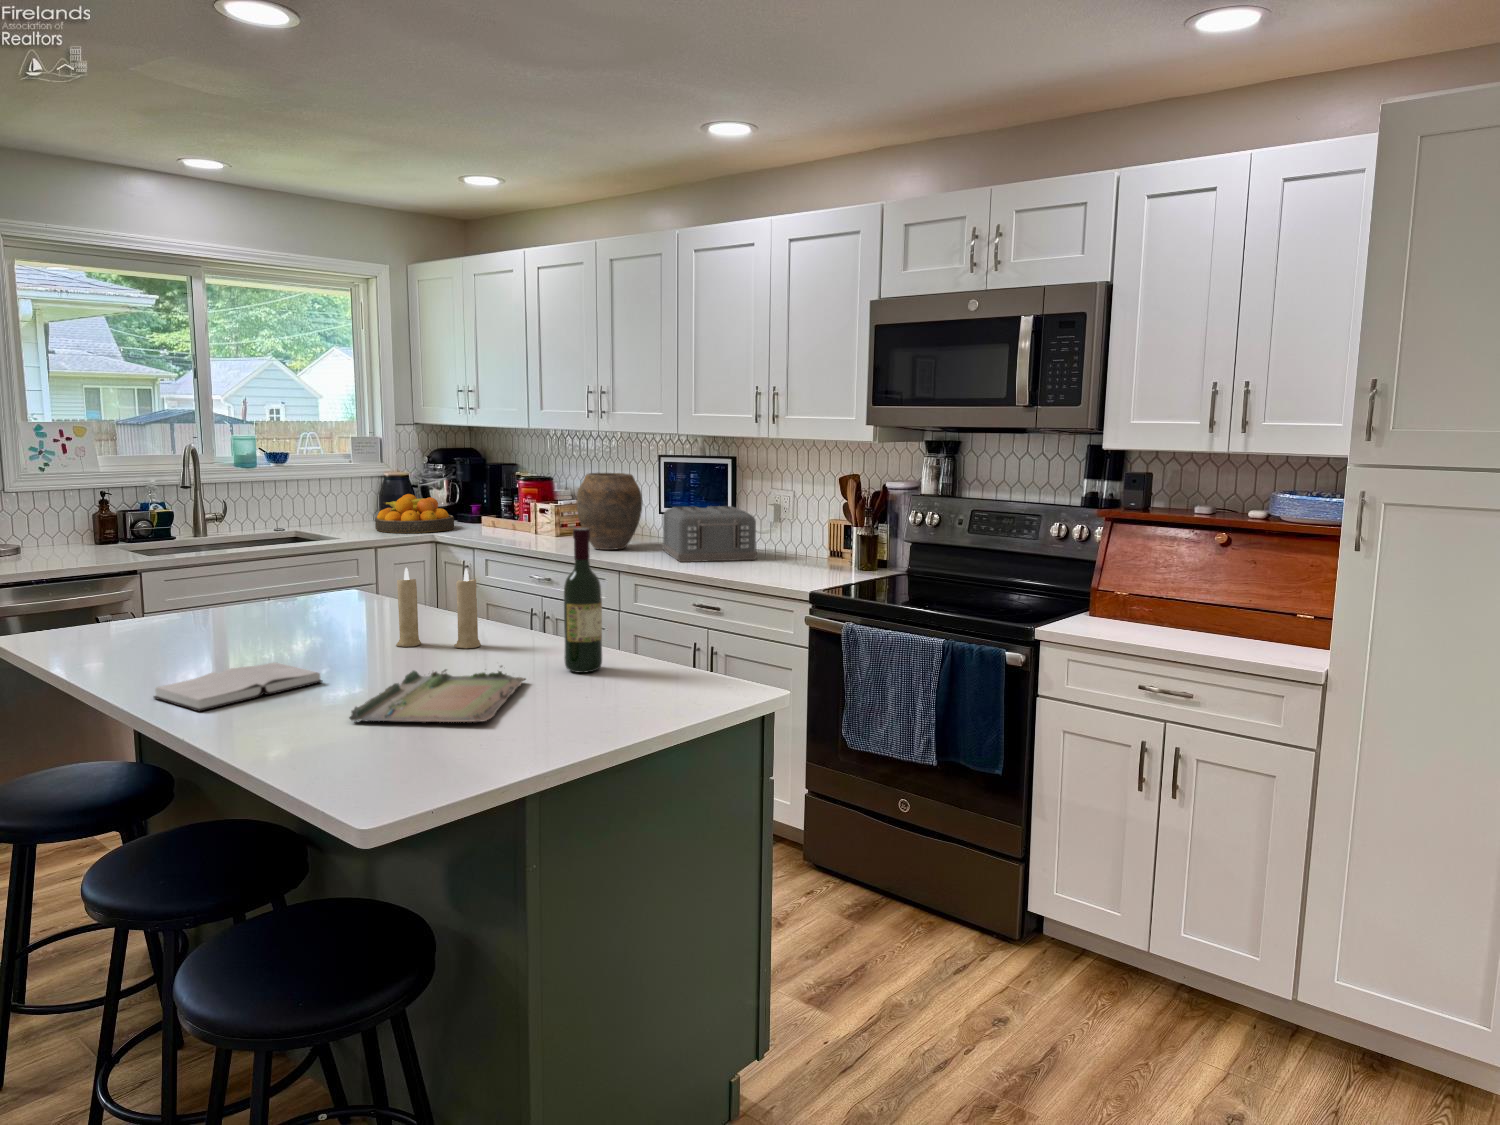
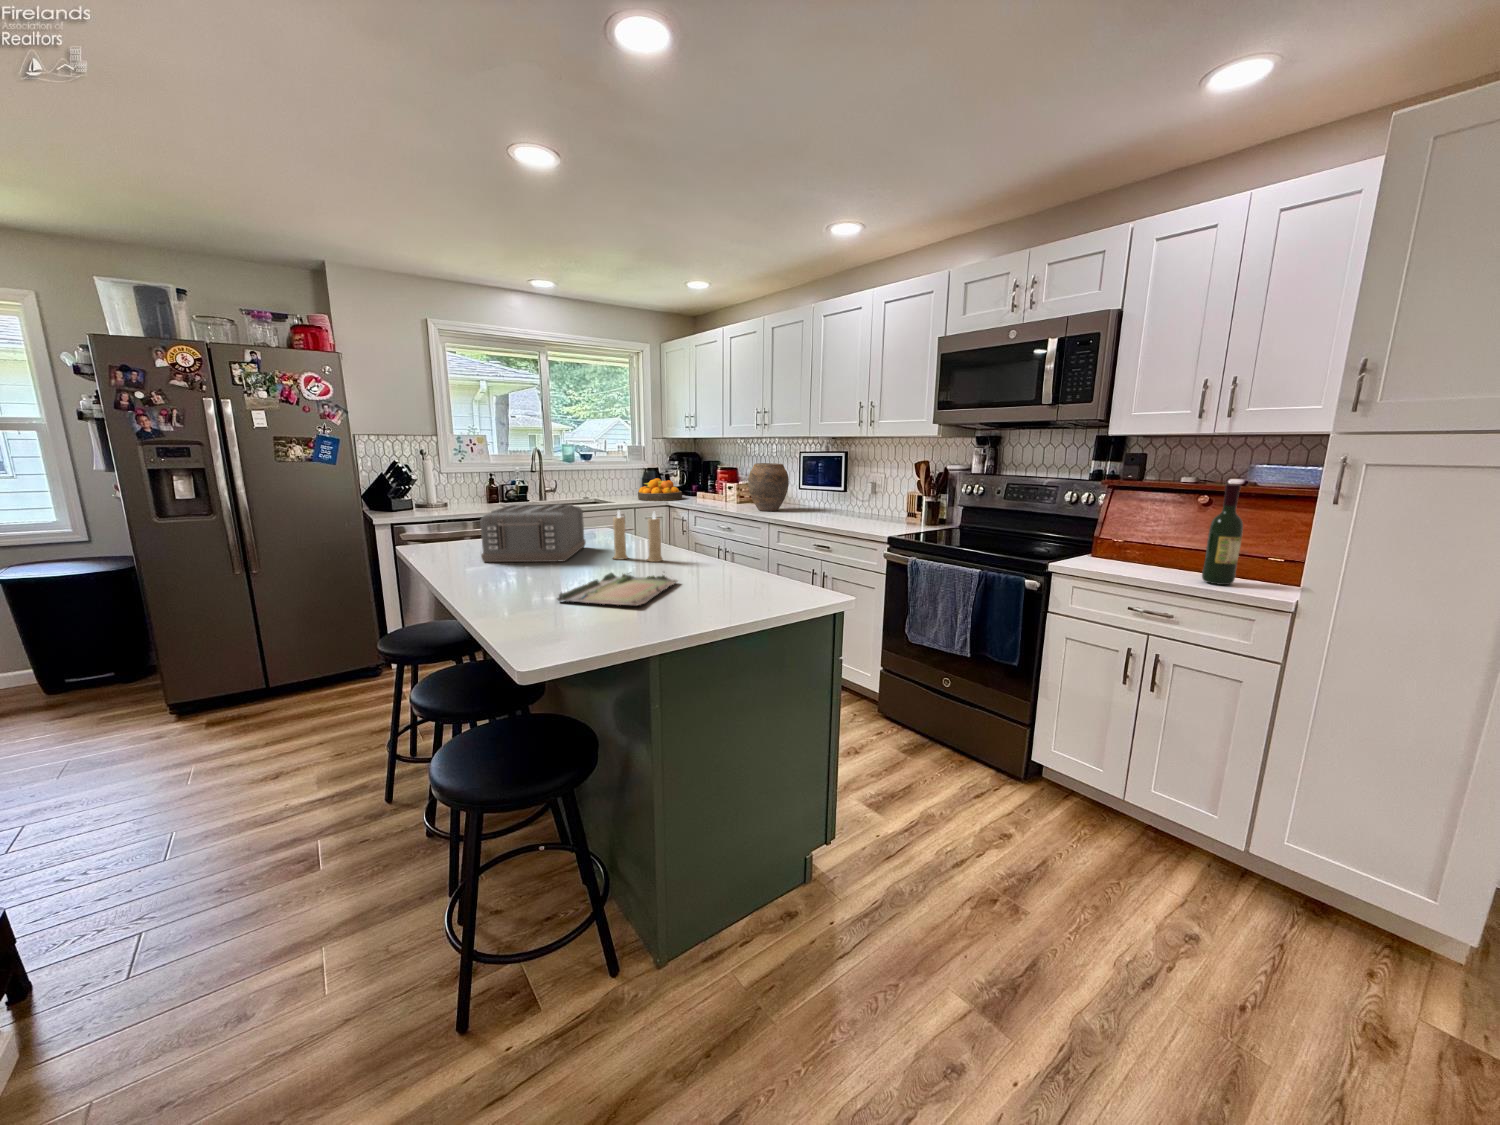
toaster: present [662,506,757,562] -> present [480,504,586,562]
wine bottle: present [564,528,602,673] -> present [1202,484,1243,585]
hardback book: present [154,663,322,712] -> none [456,564,557,591]

